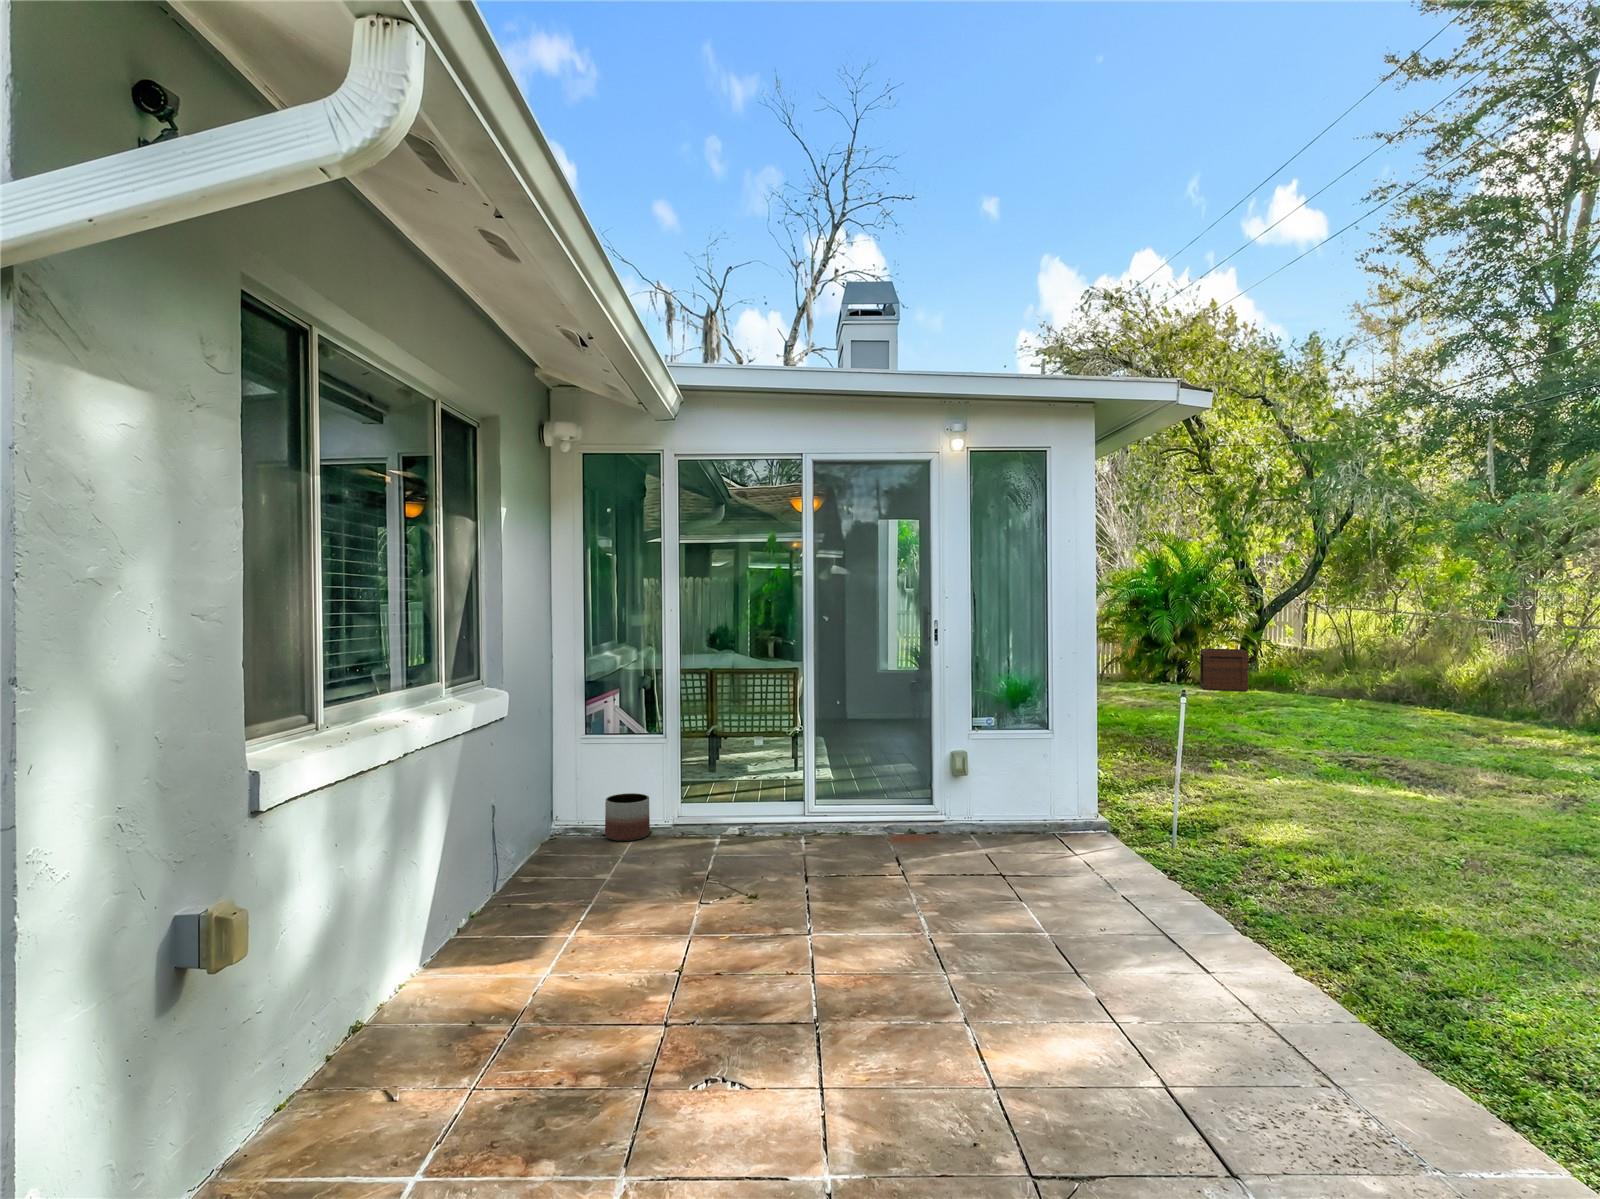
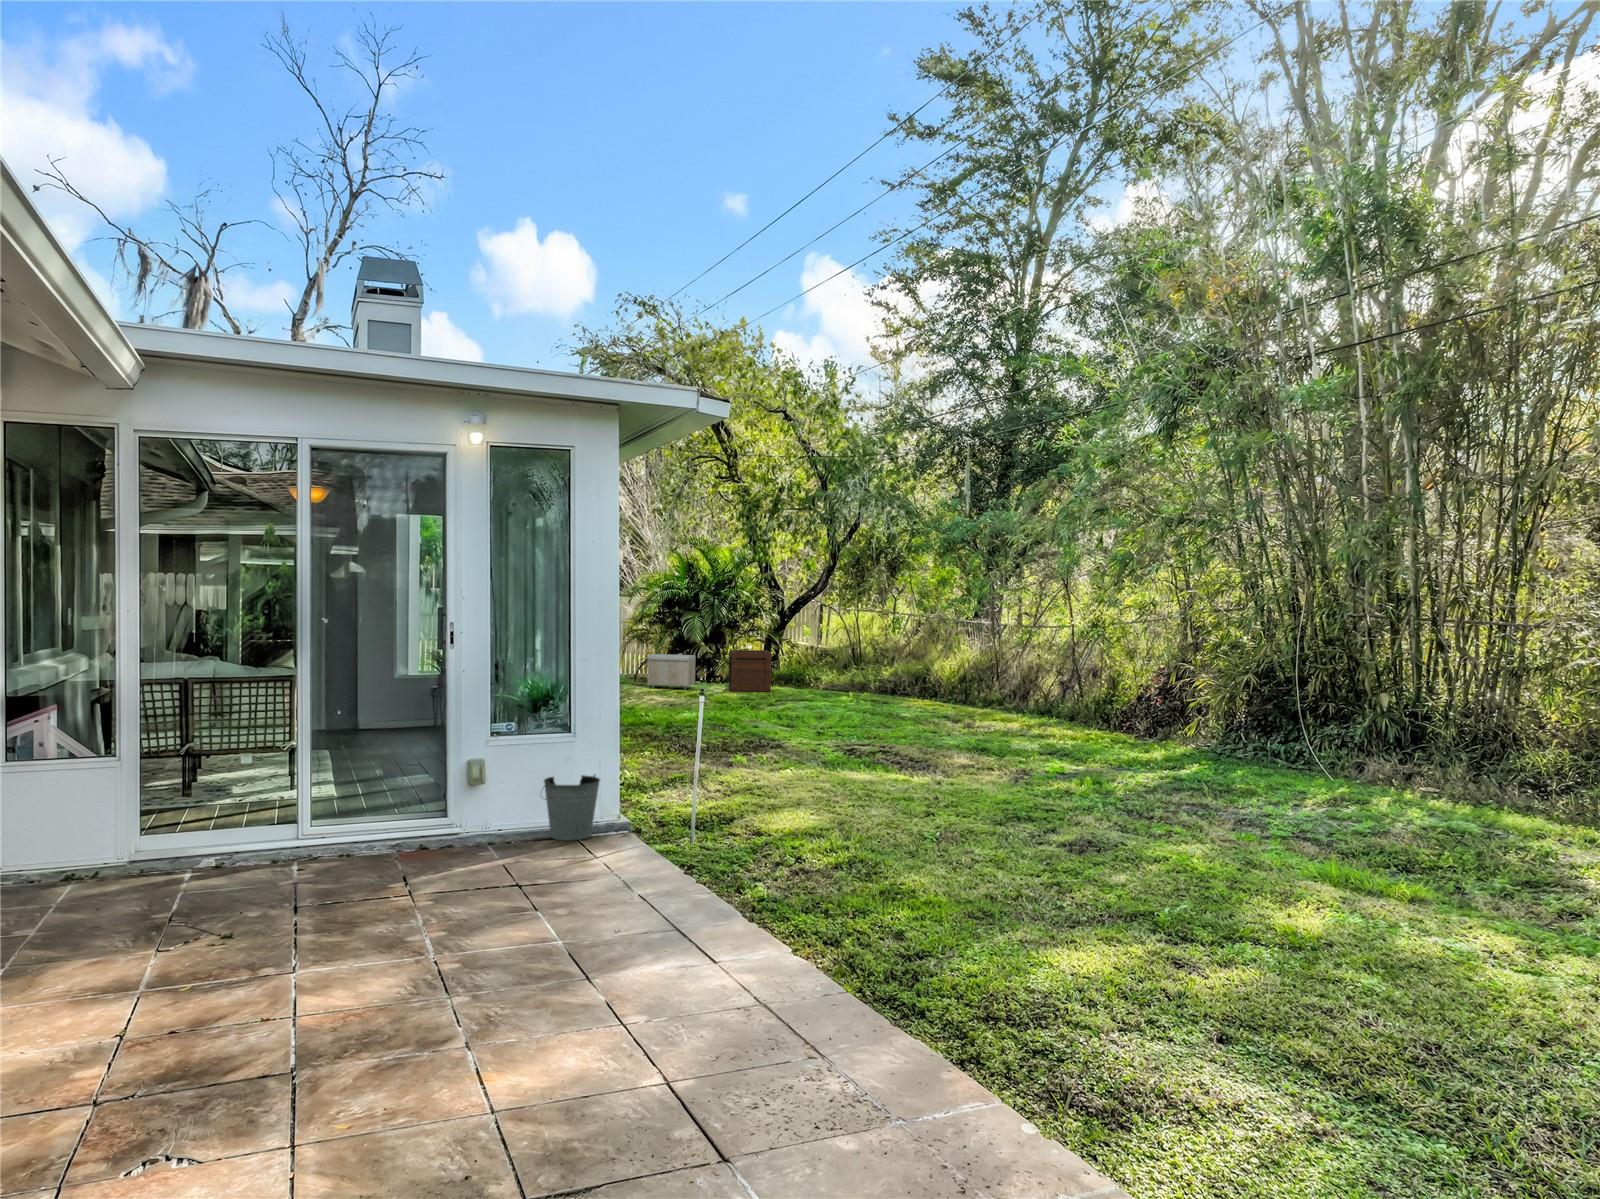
storage bench: none [1115,652,1165,687] -> present [648,654,696,689]
bucket: none [1018,774,1081,843] -> present [544,774,600,840]
planter: present [605,793,650,841] -> none [32,830,98,888]

